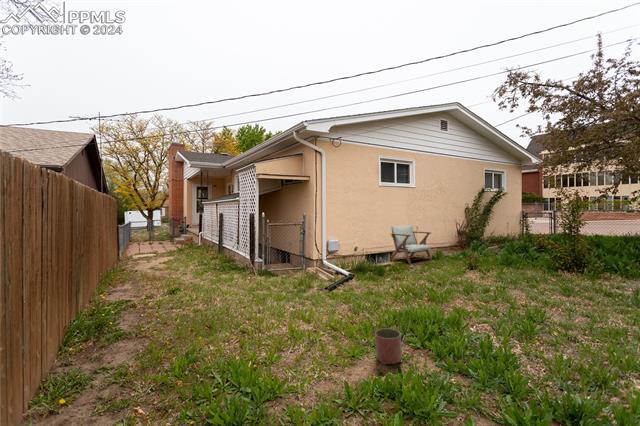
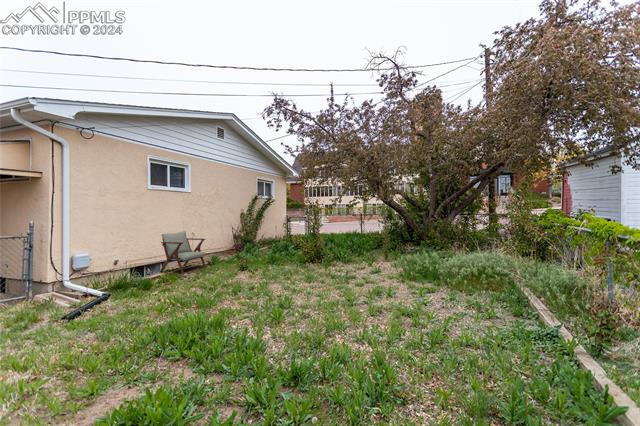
planter: present [375,328,401,364] -> none [127,343,158,383]

